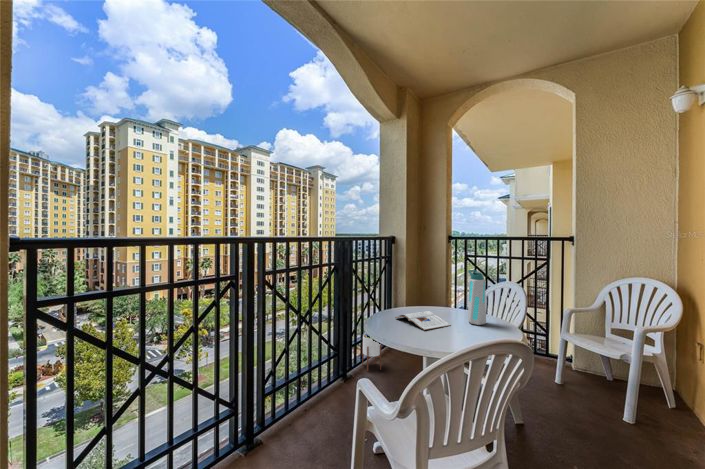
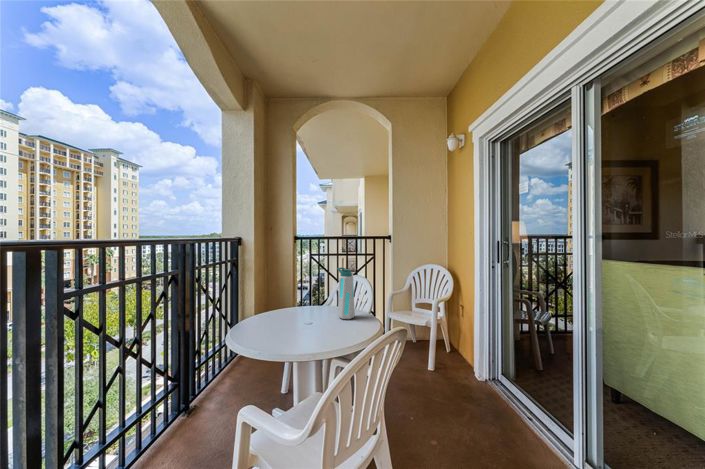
magazine: present [395,311,450,330] -> none [266,314,326,335]
potted plant: present [362,313,381,371] -> none [209,319,234,395]

